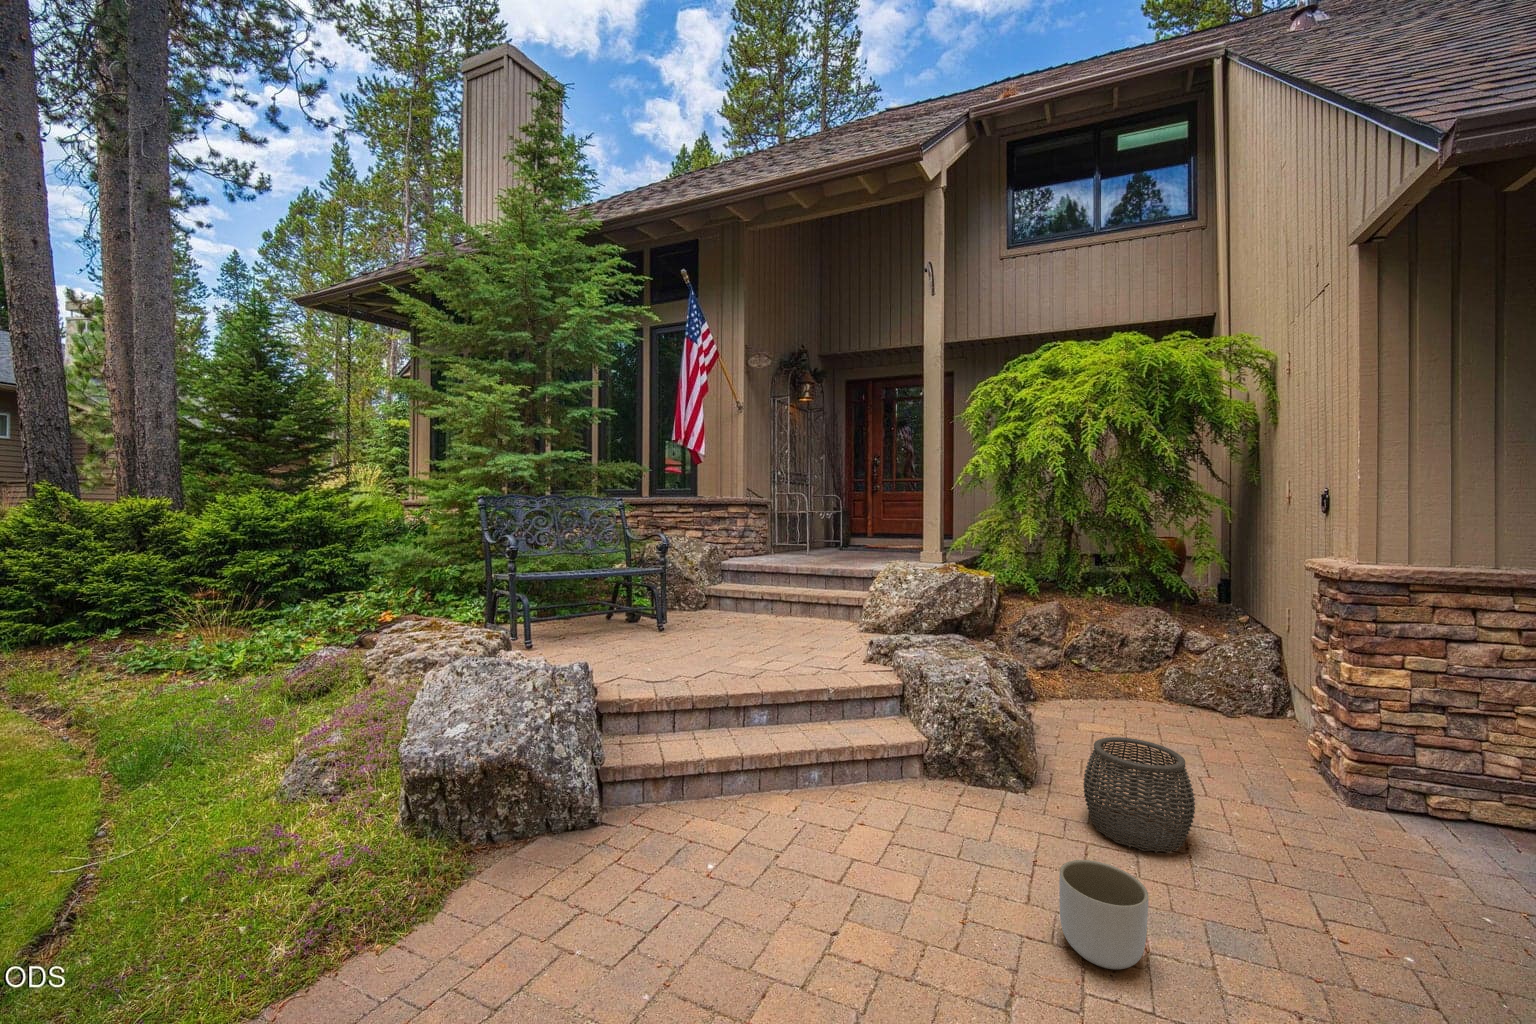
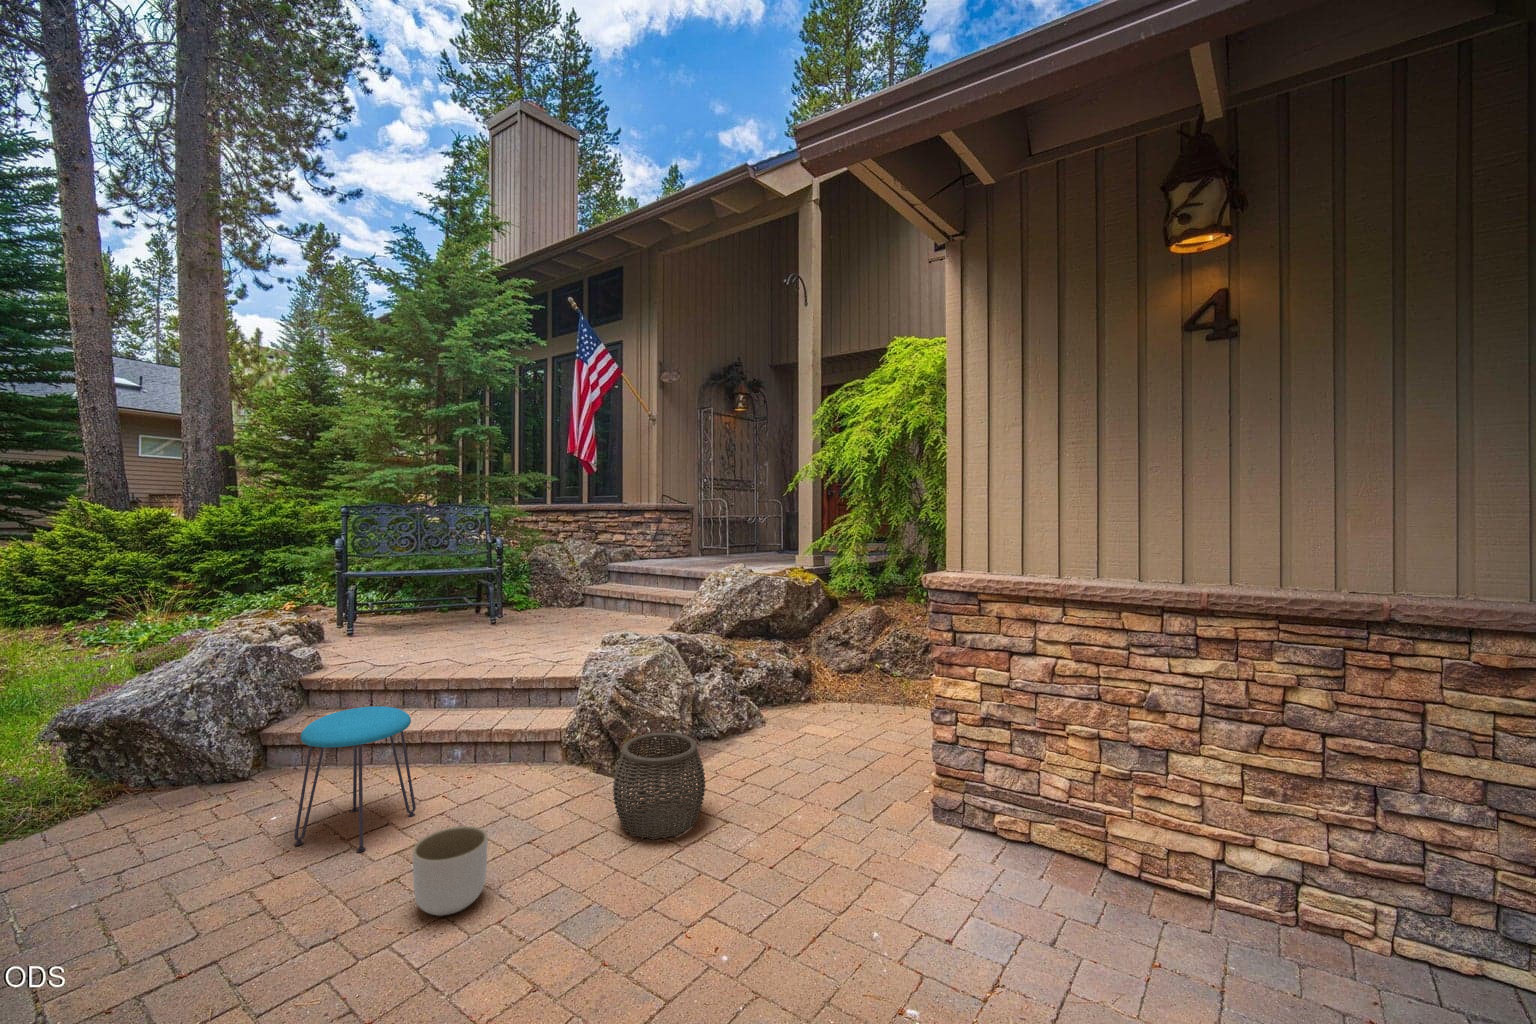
stool: none [792,728,903,905] -> present [294,706,416,852]

